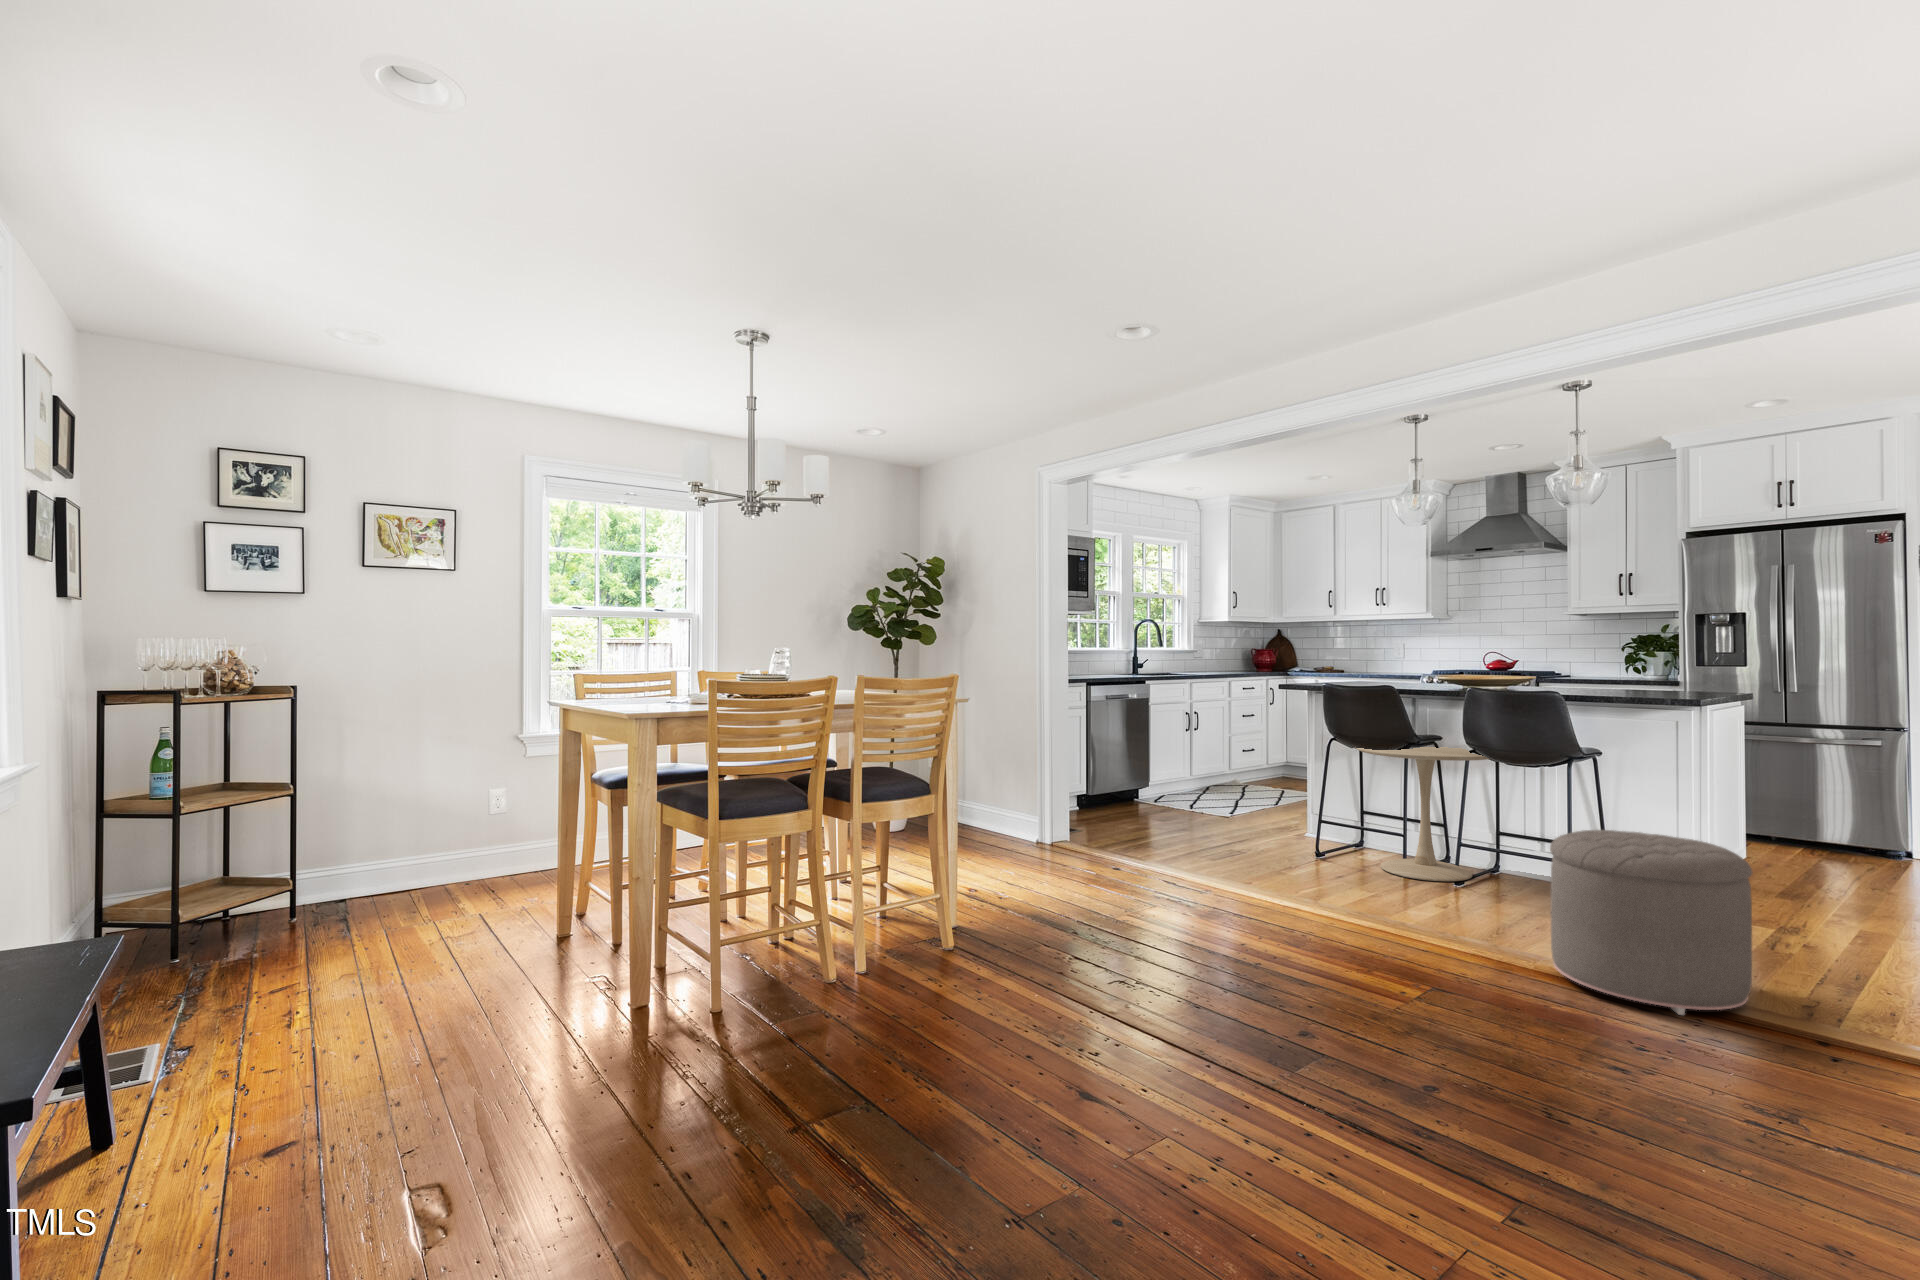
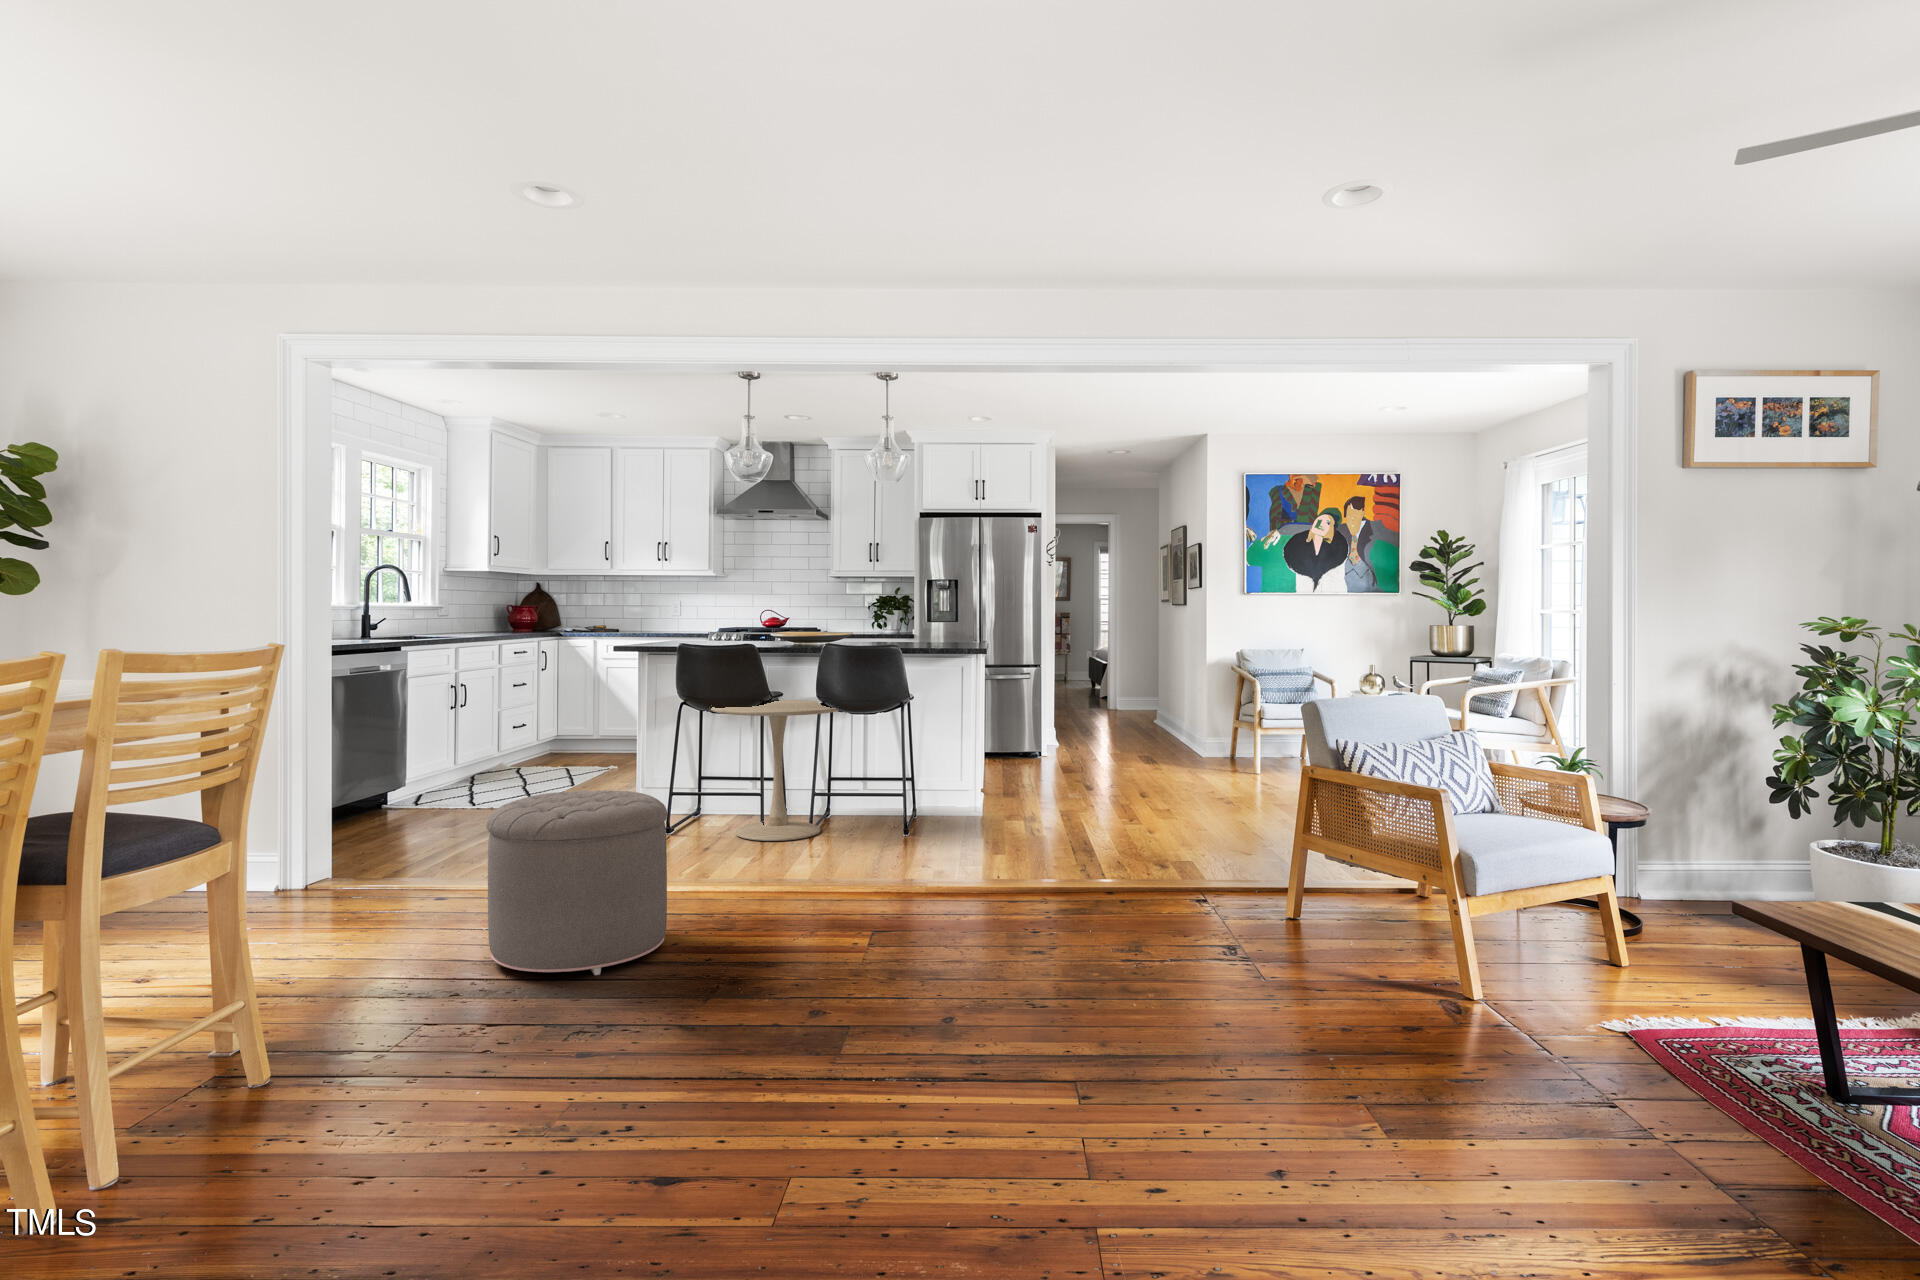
ottoman: present [1550,830,1753,1015] -> present [486,790,667,975]

